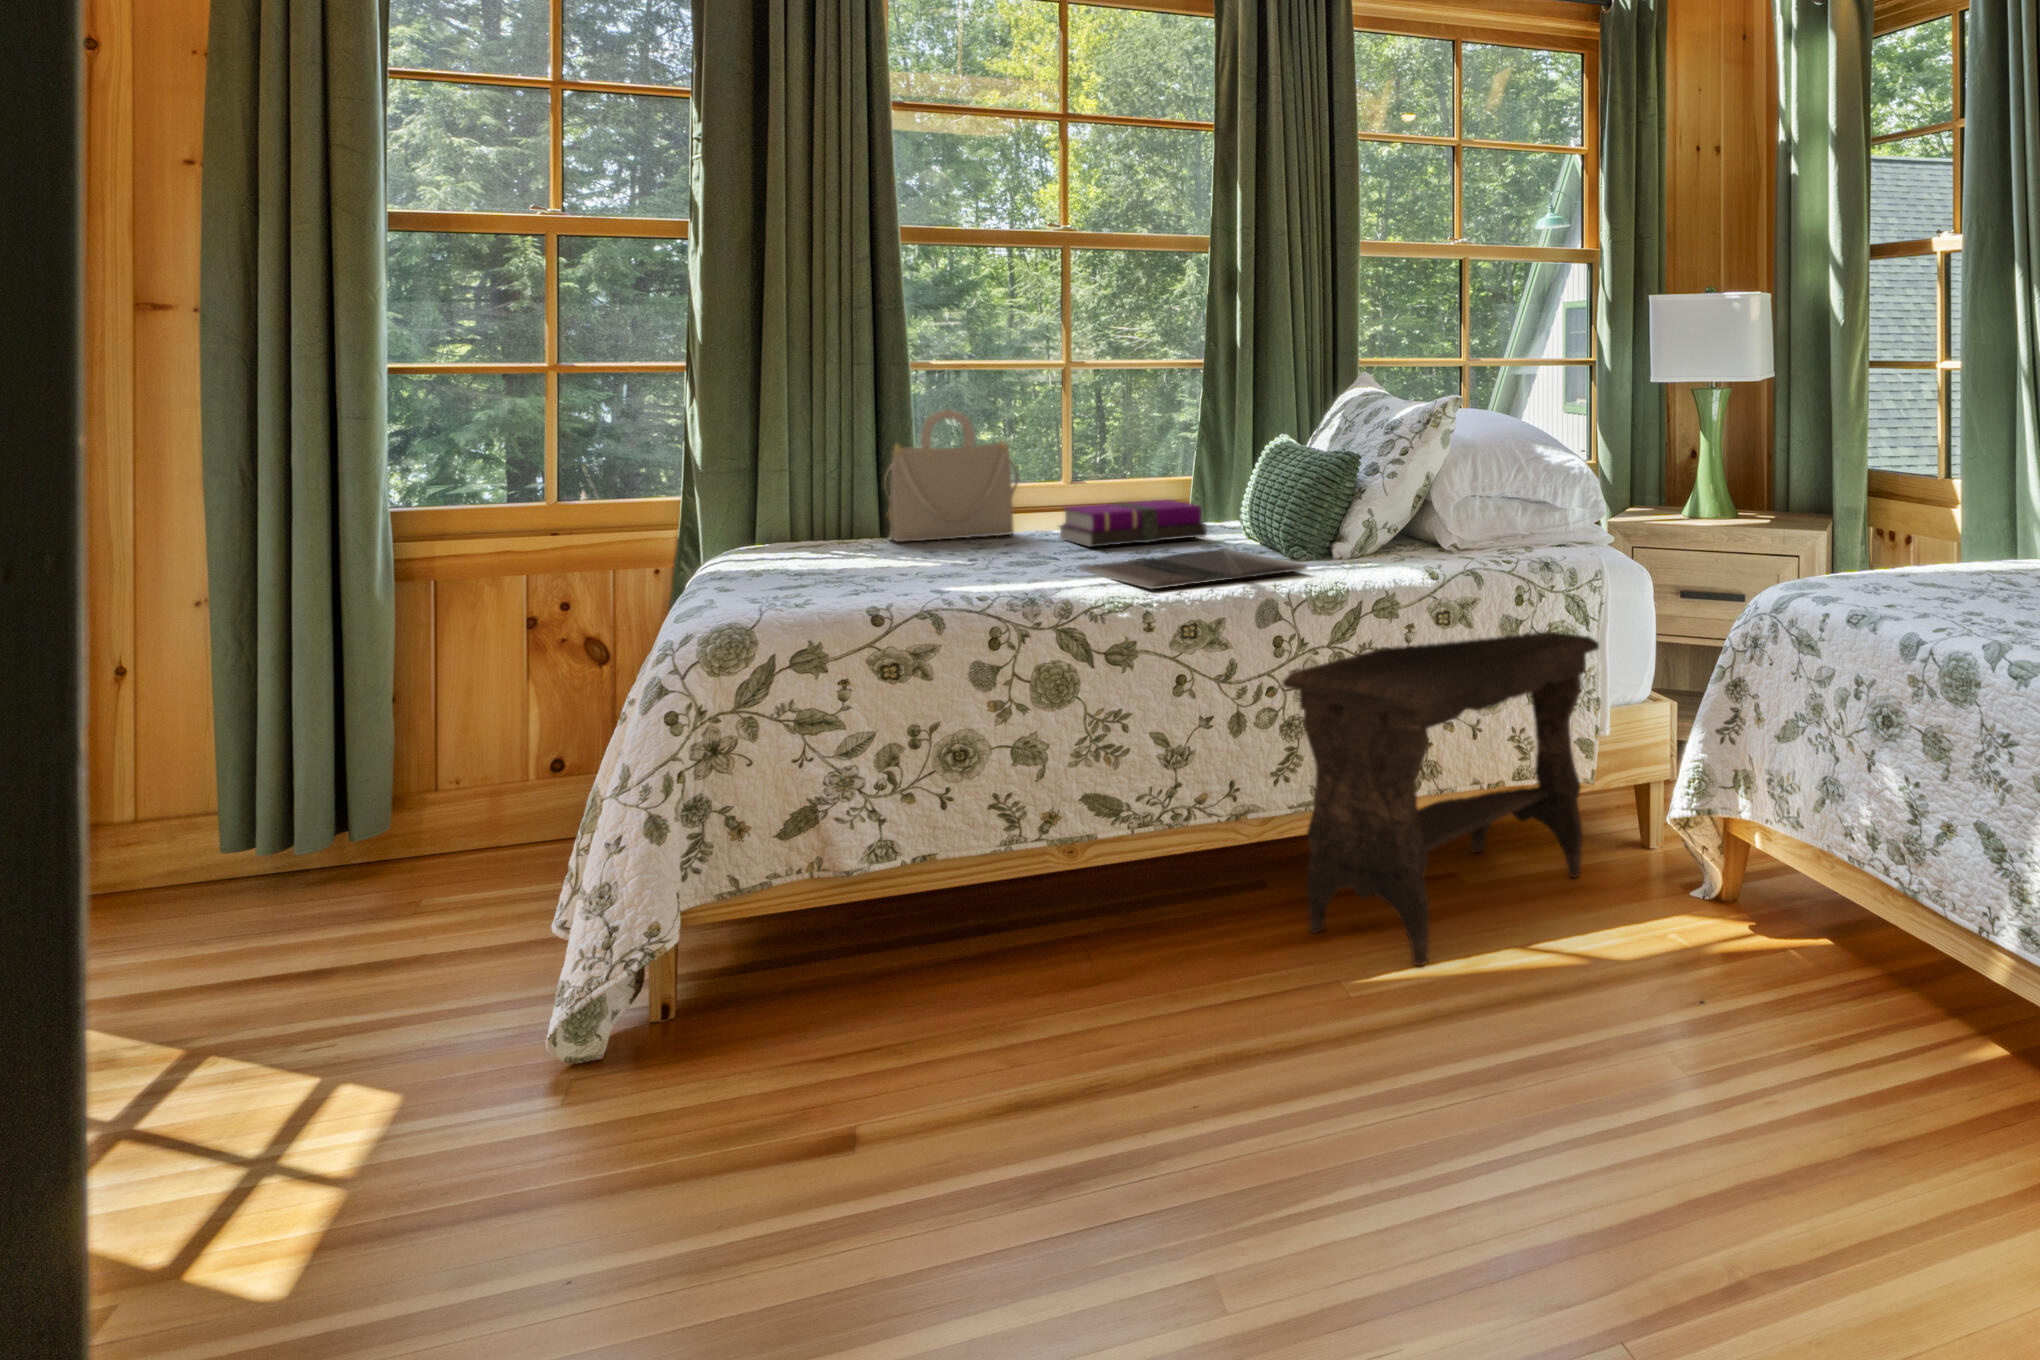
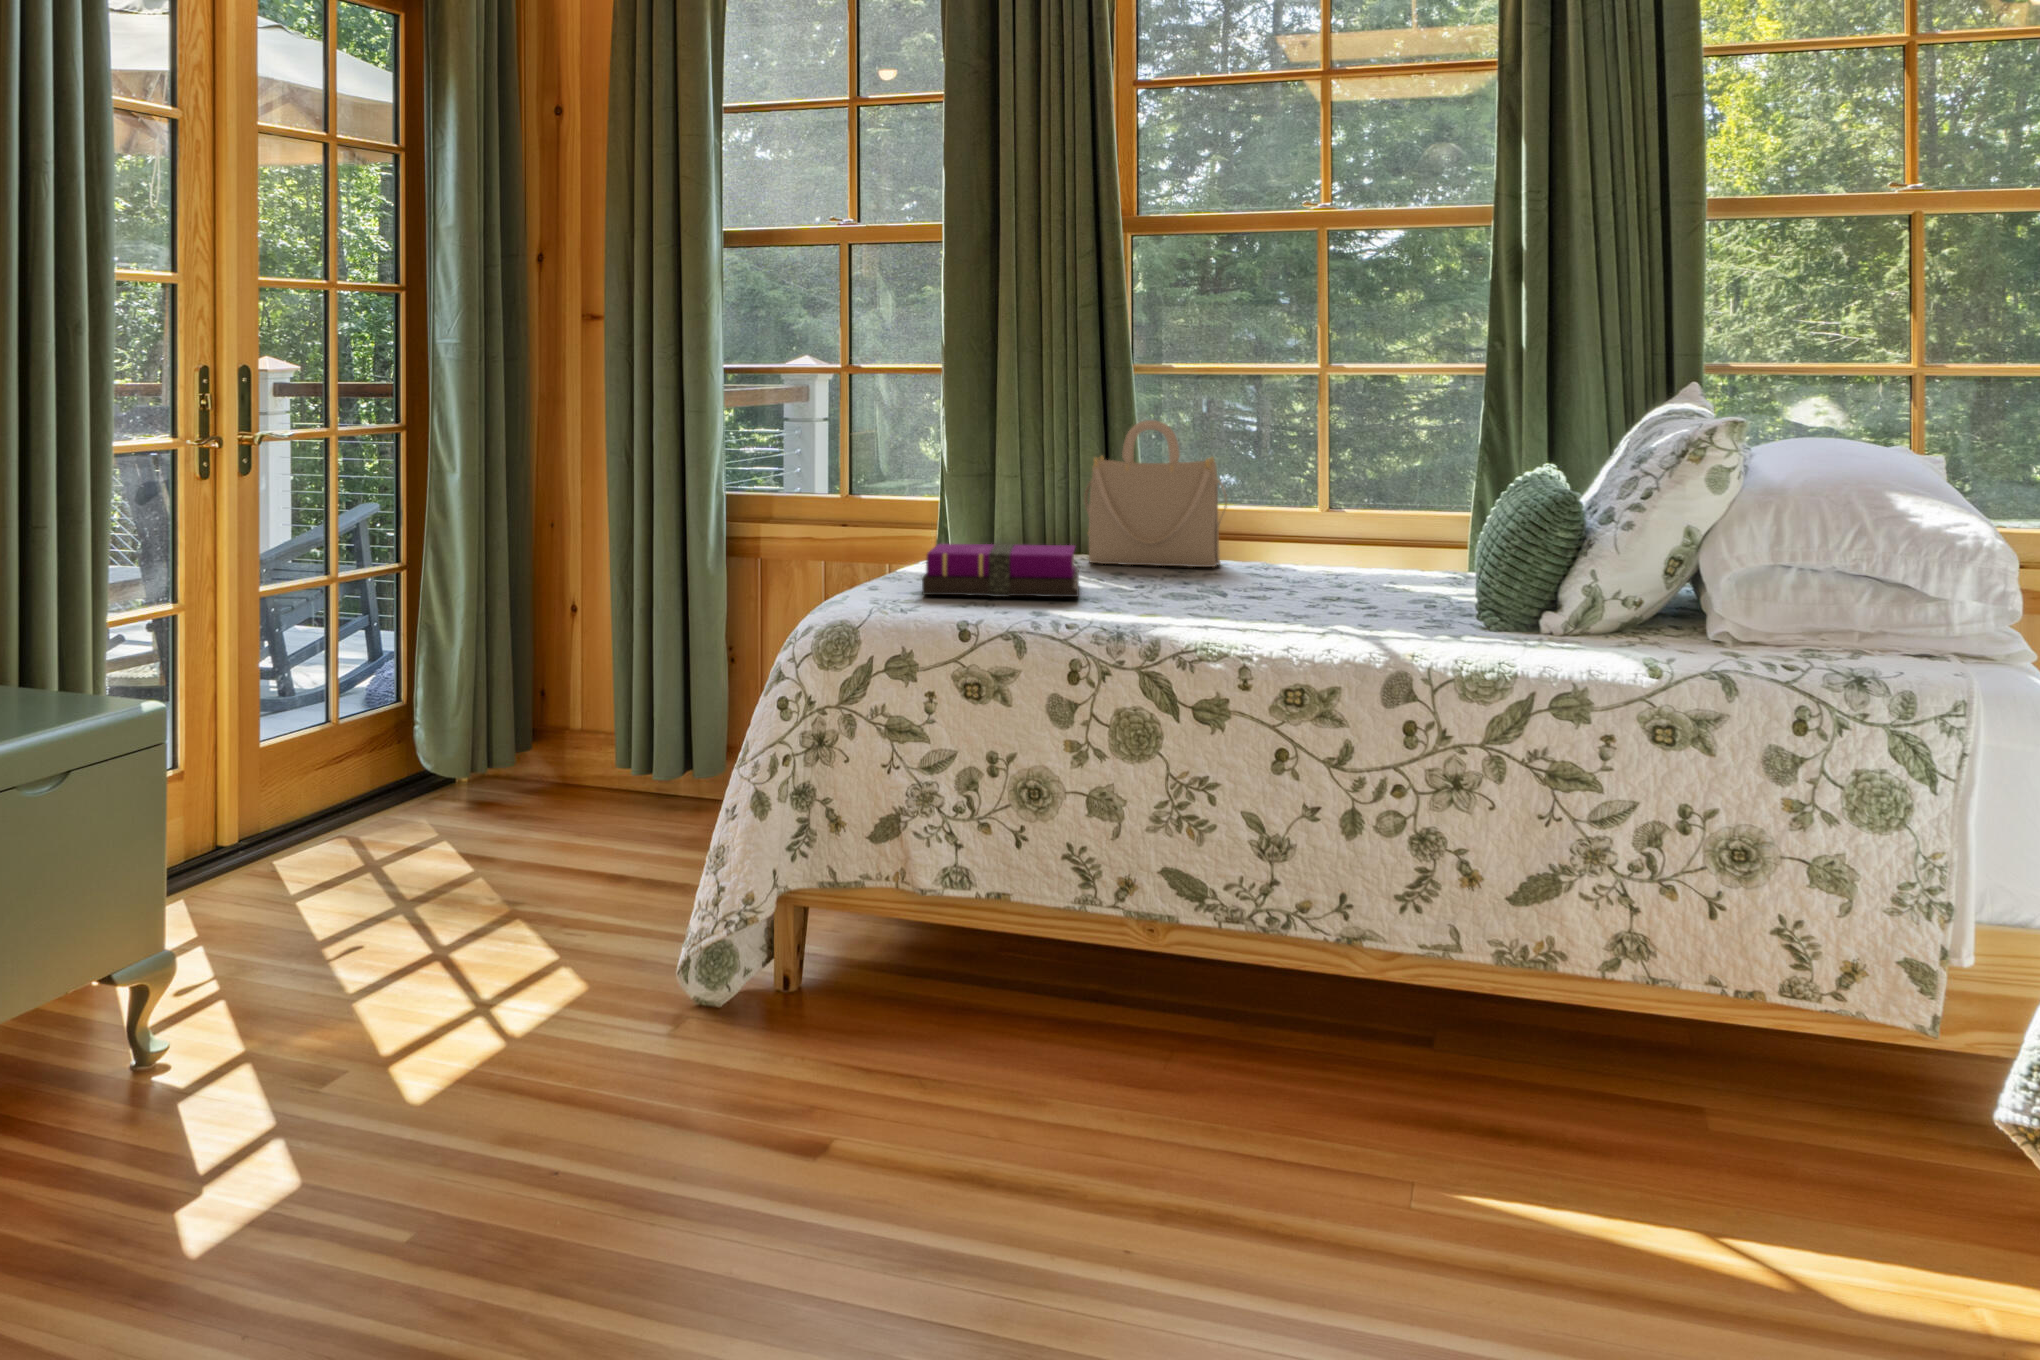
notebook: present [1060,500,1207,547] -> present [922,544,1079,597]
laptop: present [1079,549,1307,589] -> none [1220,605,1472,641]
footstool: present [1283,631,1599,966] -> none [1388,751,1919,1196]

